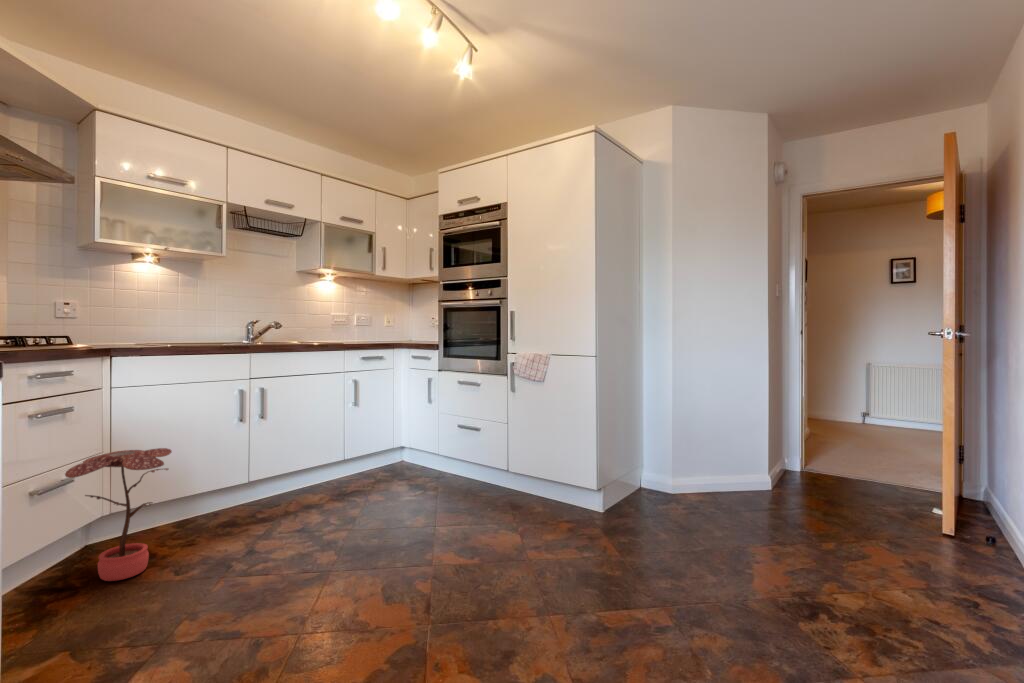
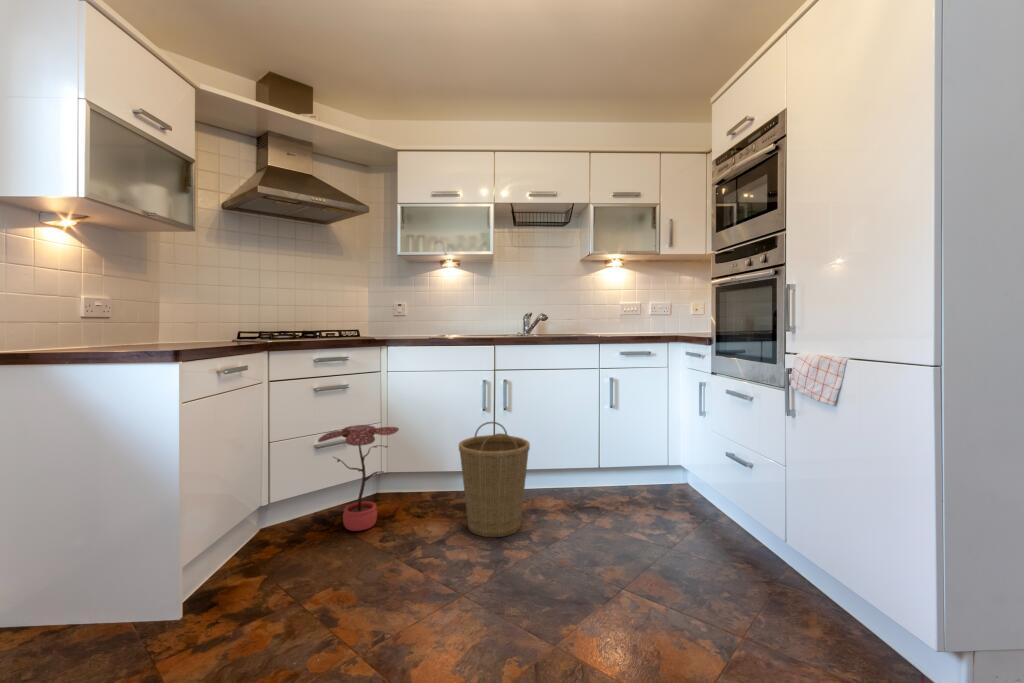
basket: none [250,428,325,536] -> present [459,422,530,537]

